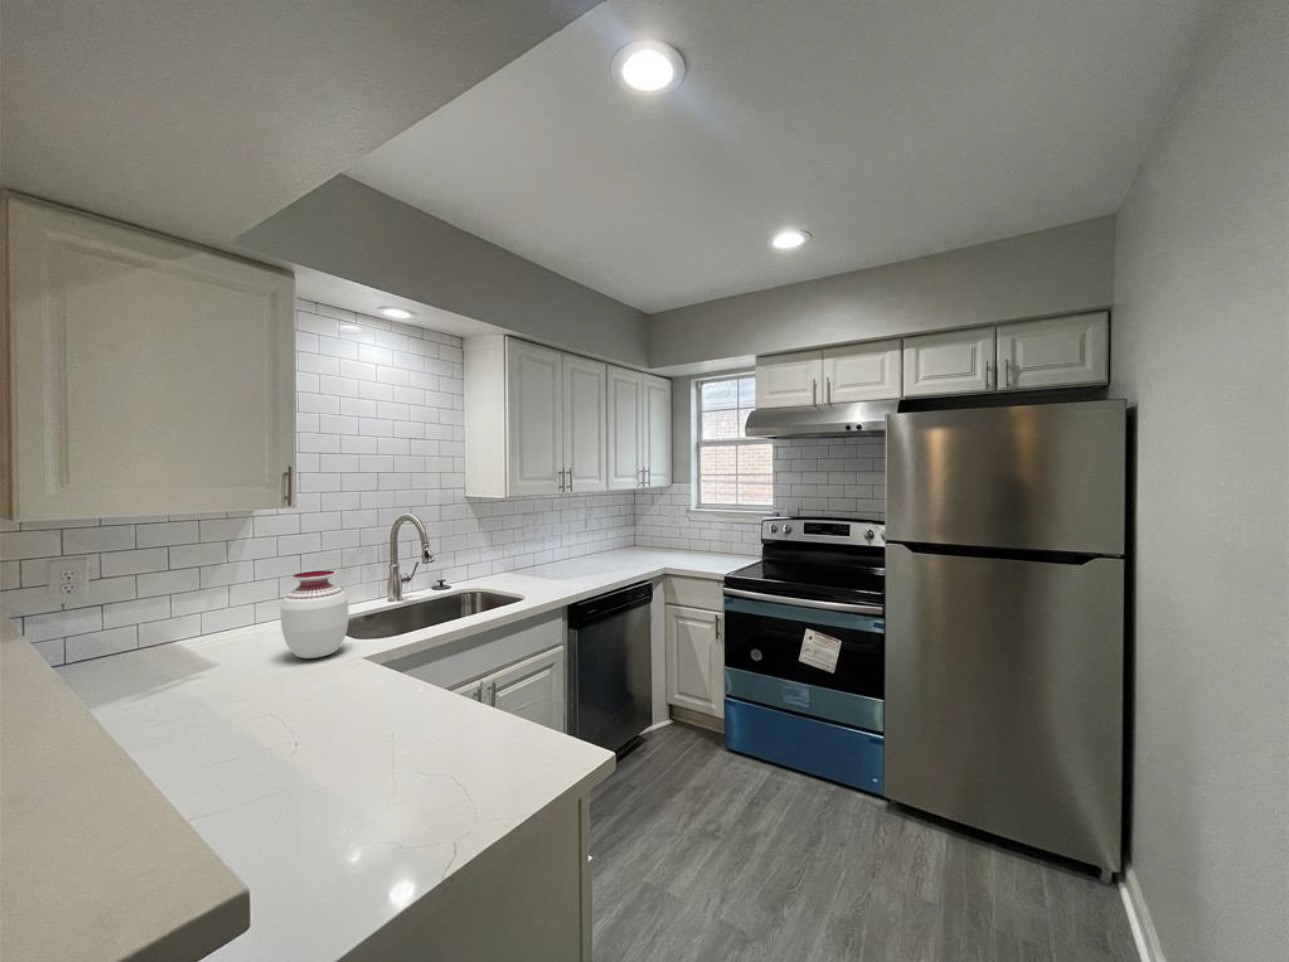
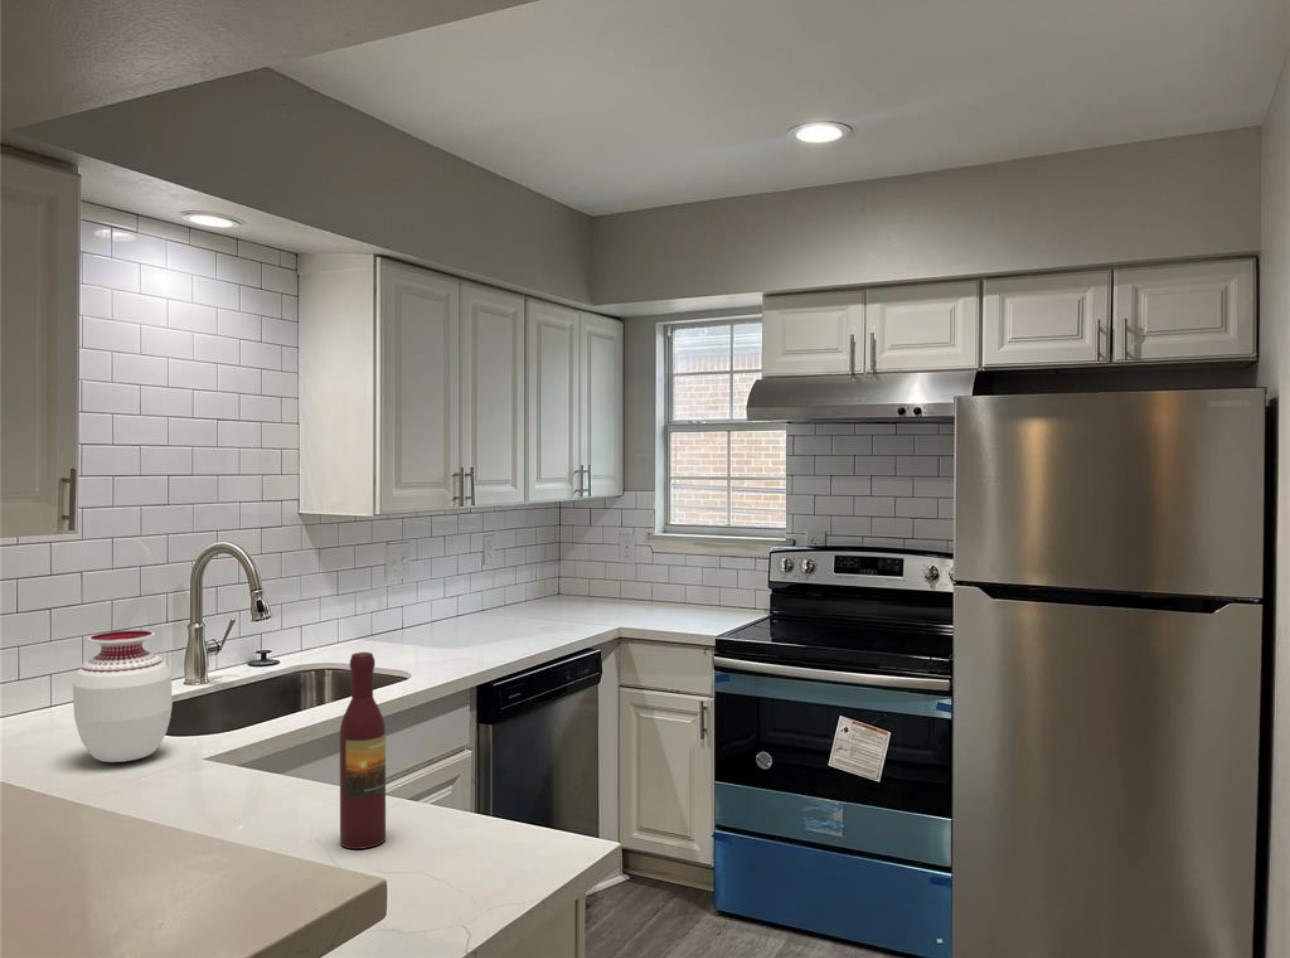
wine bottle: none [416,593,452,740] -> present [339,652,386,849]

